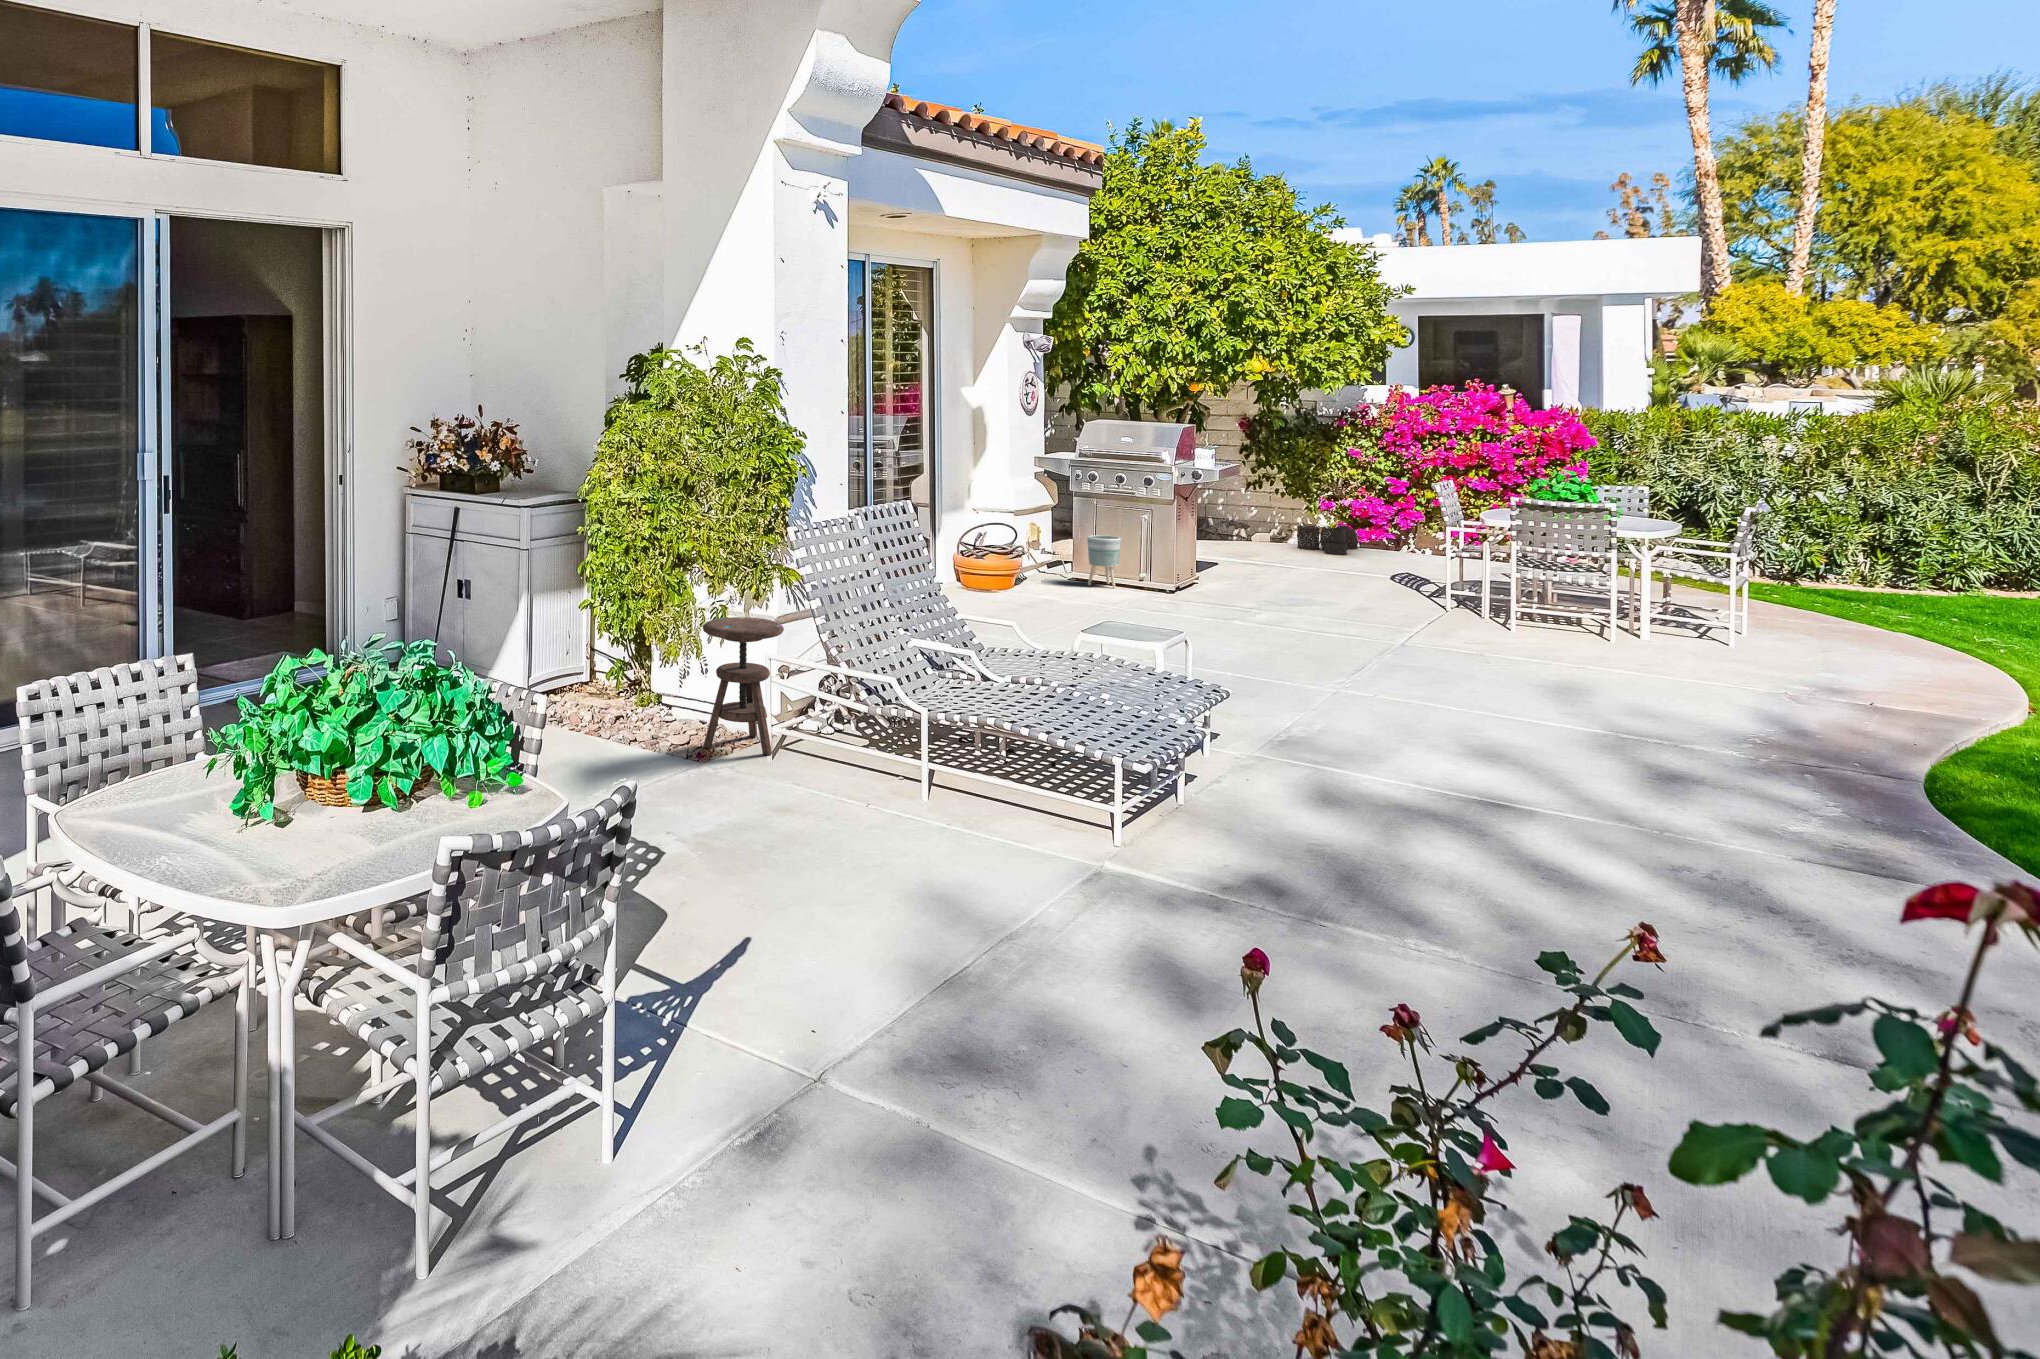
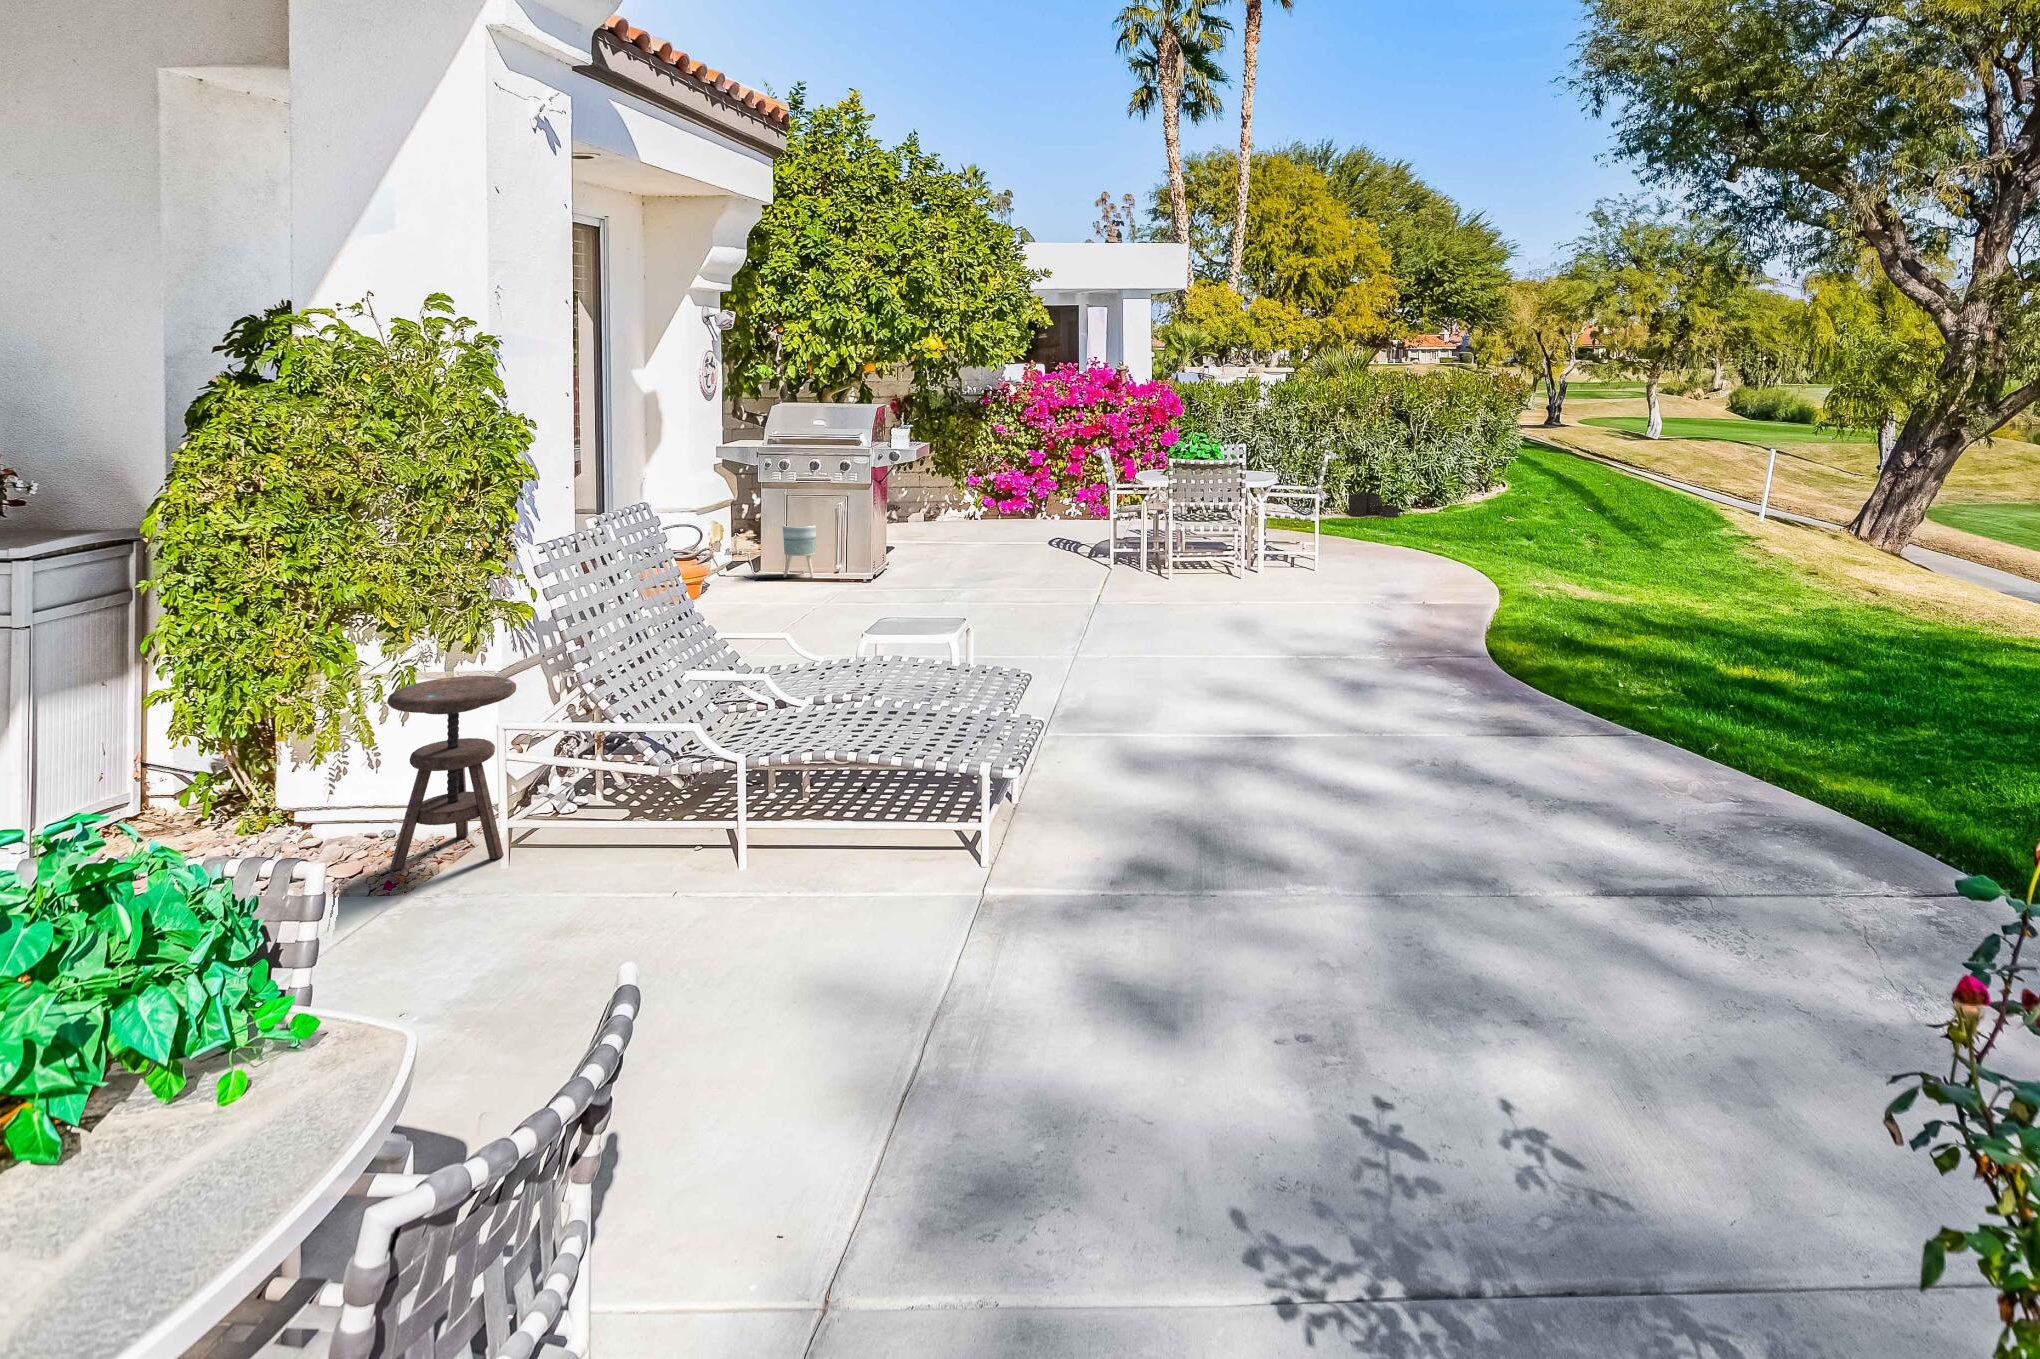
woven basket: present [1297,522,1357,555] -> present [1348,491,1399,517]

